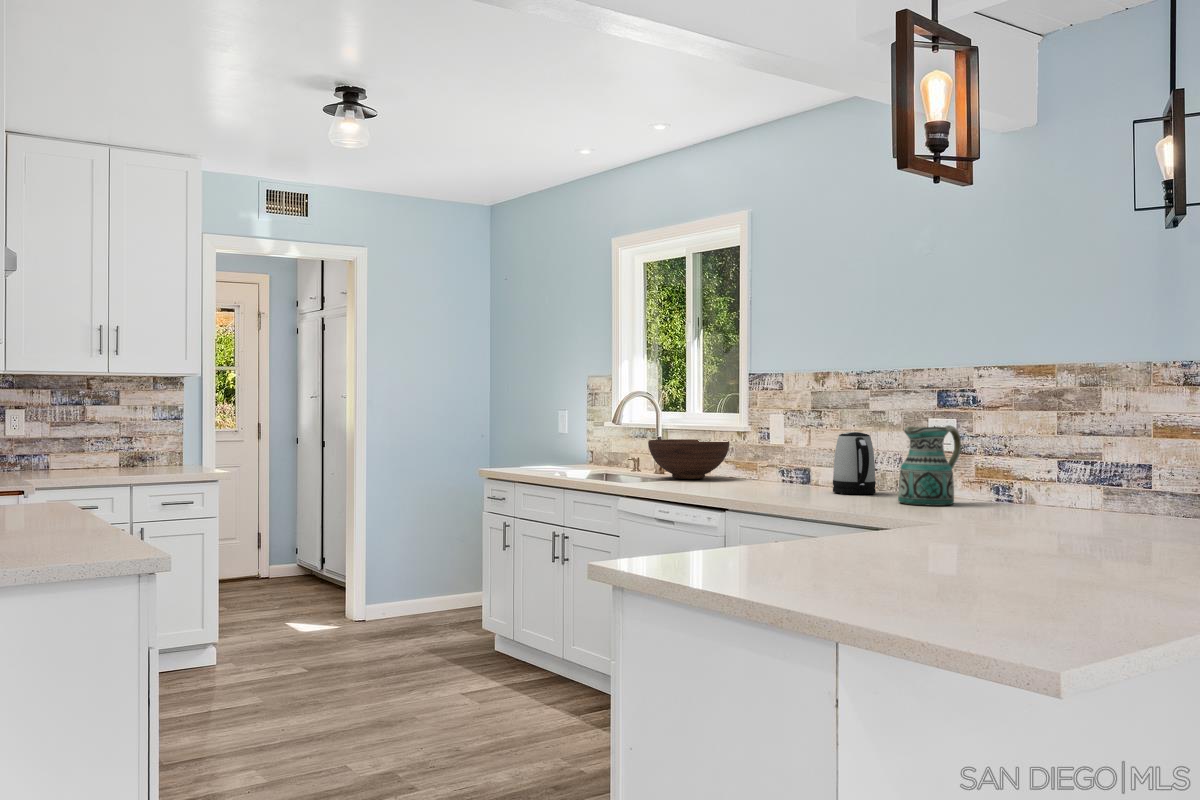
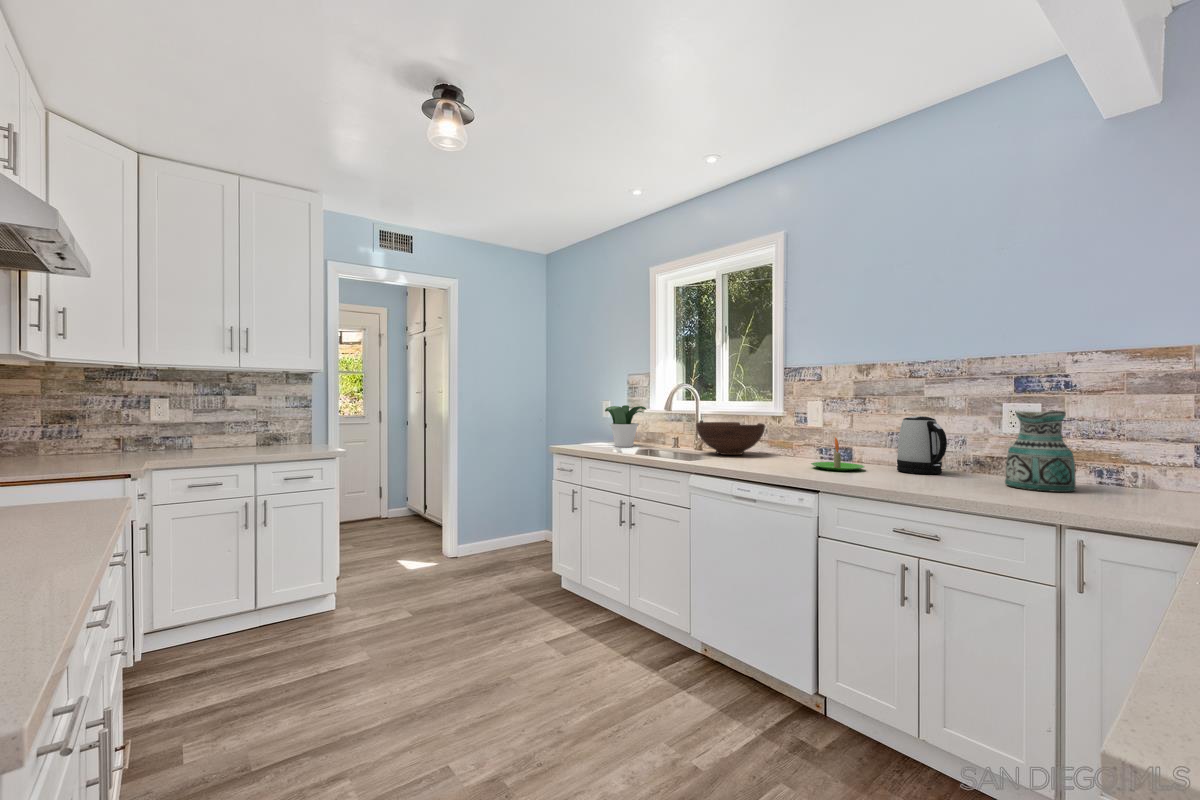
potted plant: none [549,418,601,471] -> present [605,405,646,447]
candle: none [746,455,800,492] -> present [811,437,864,471]

